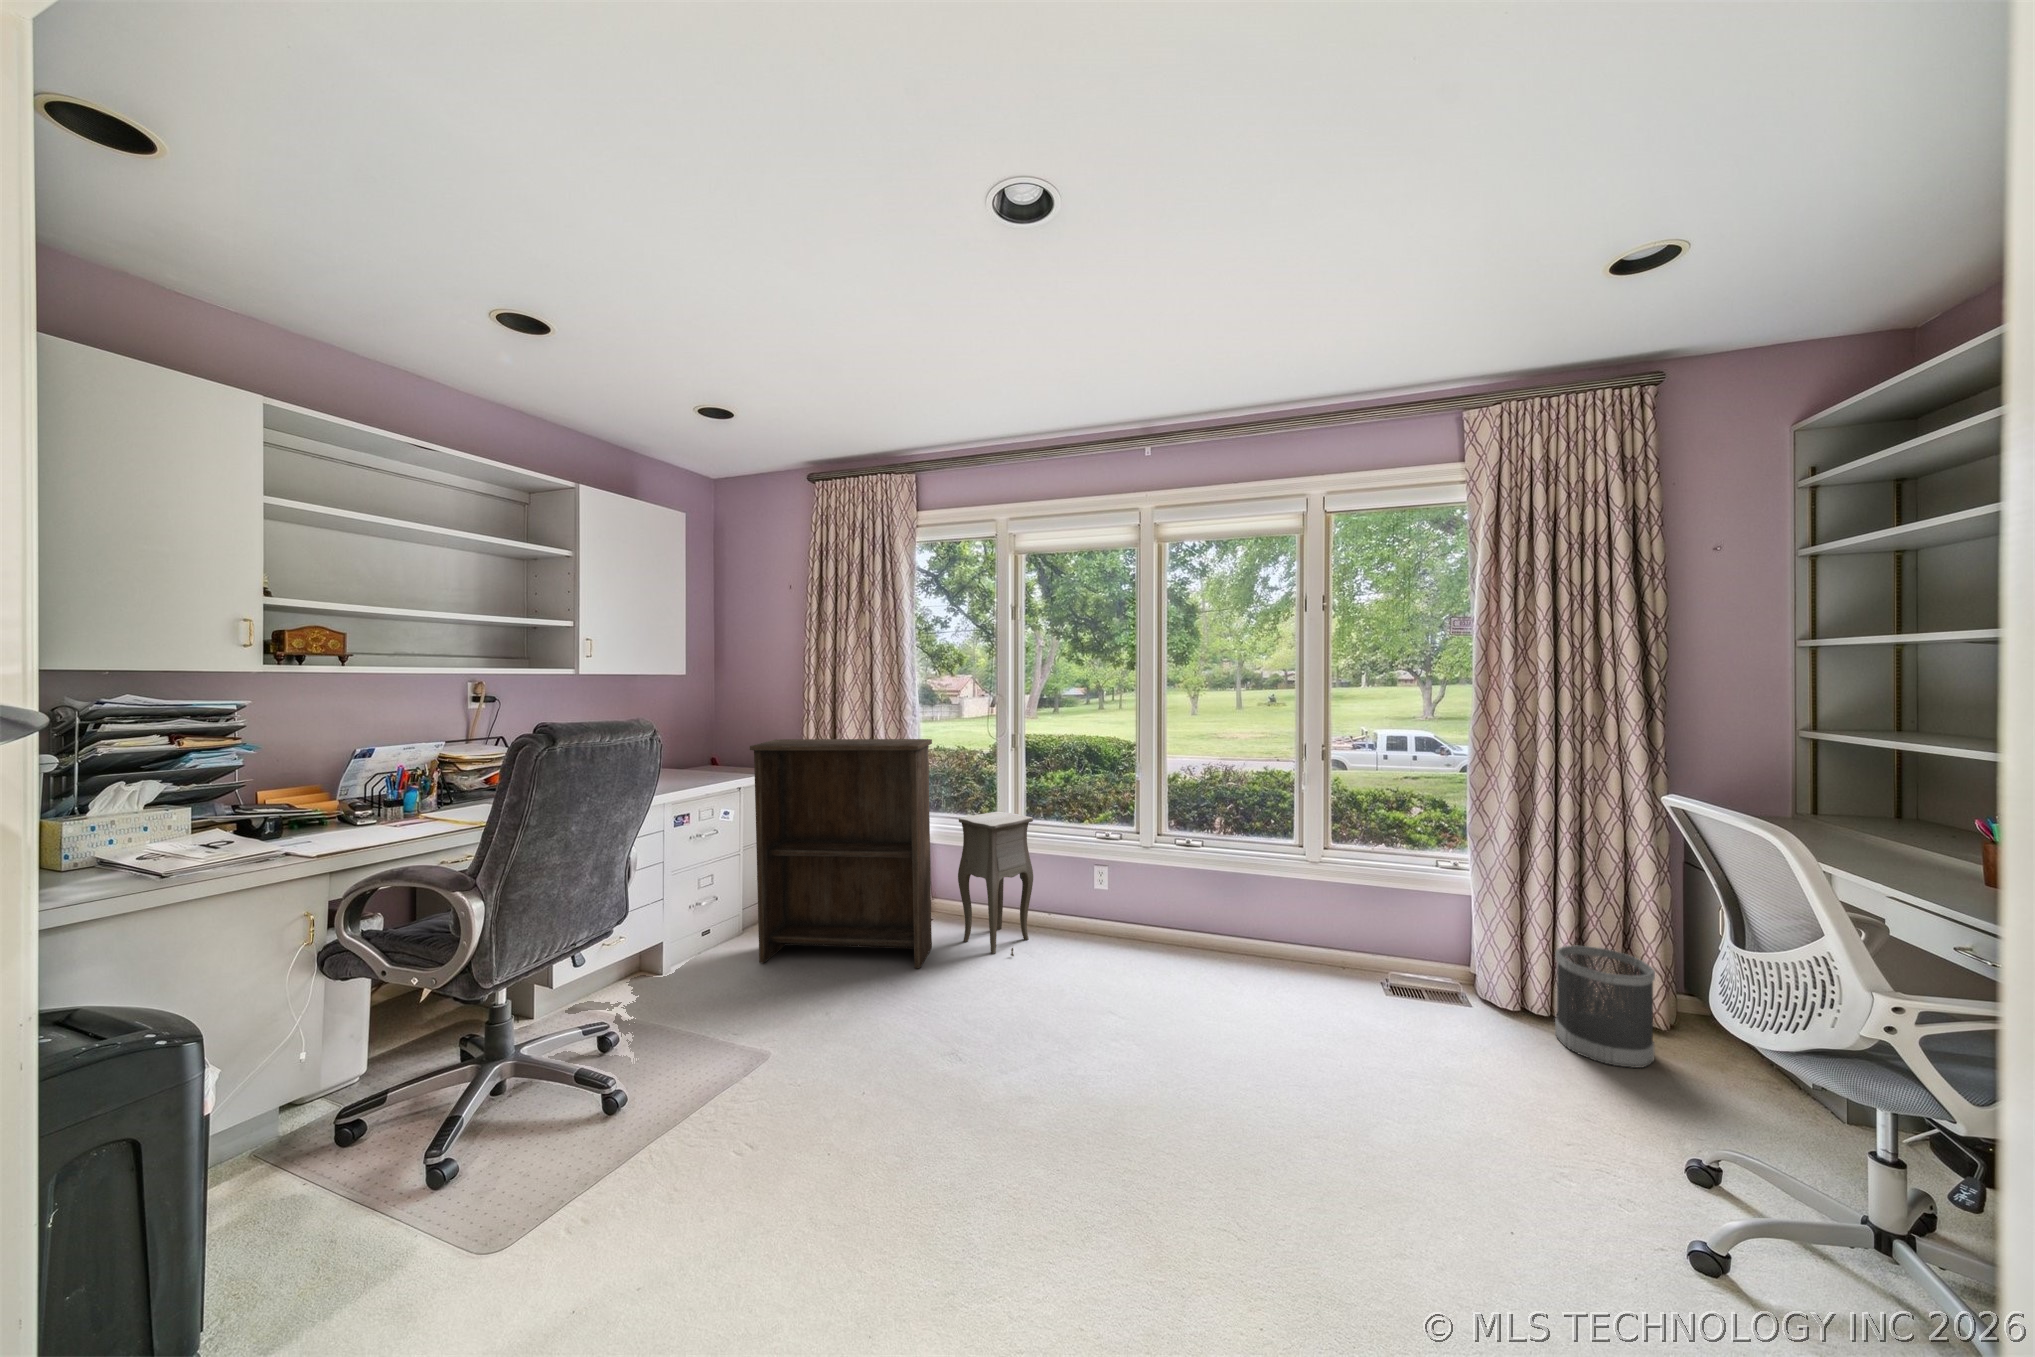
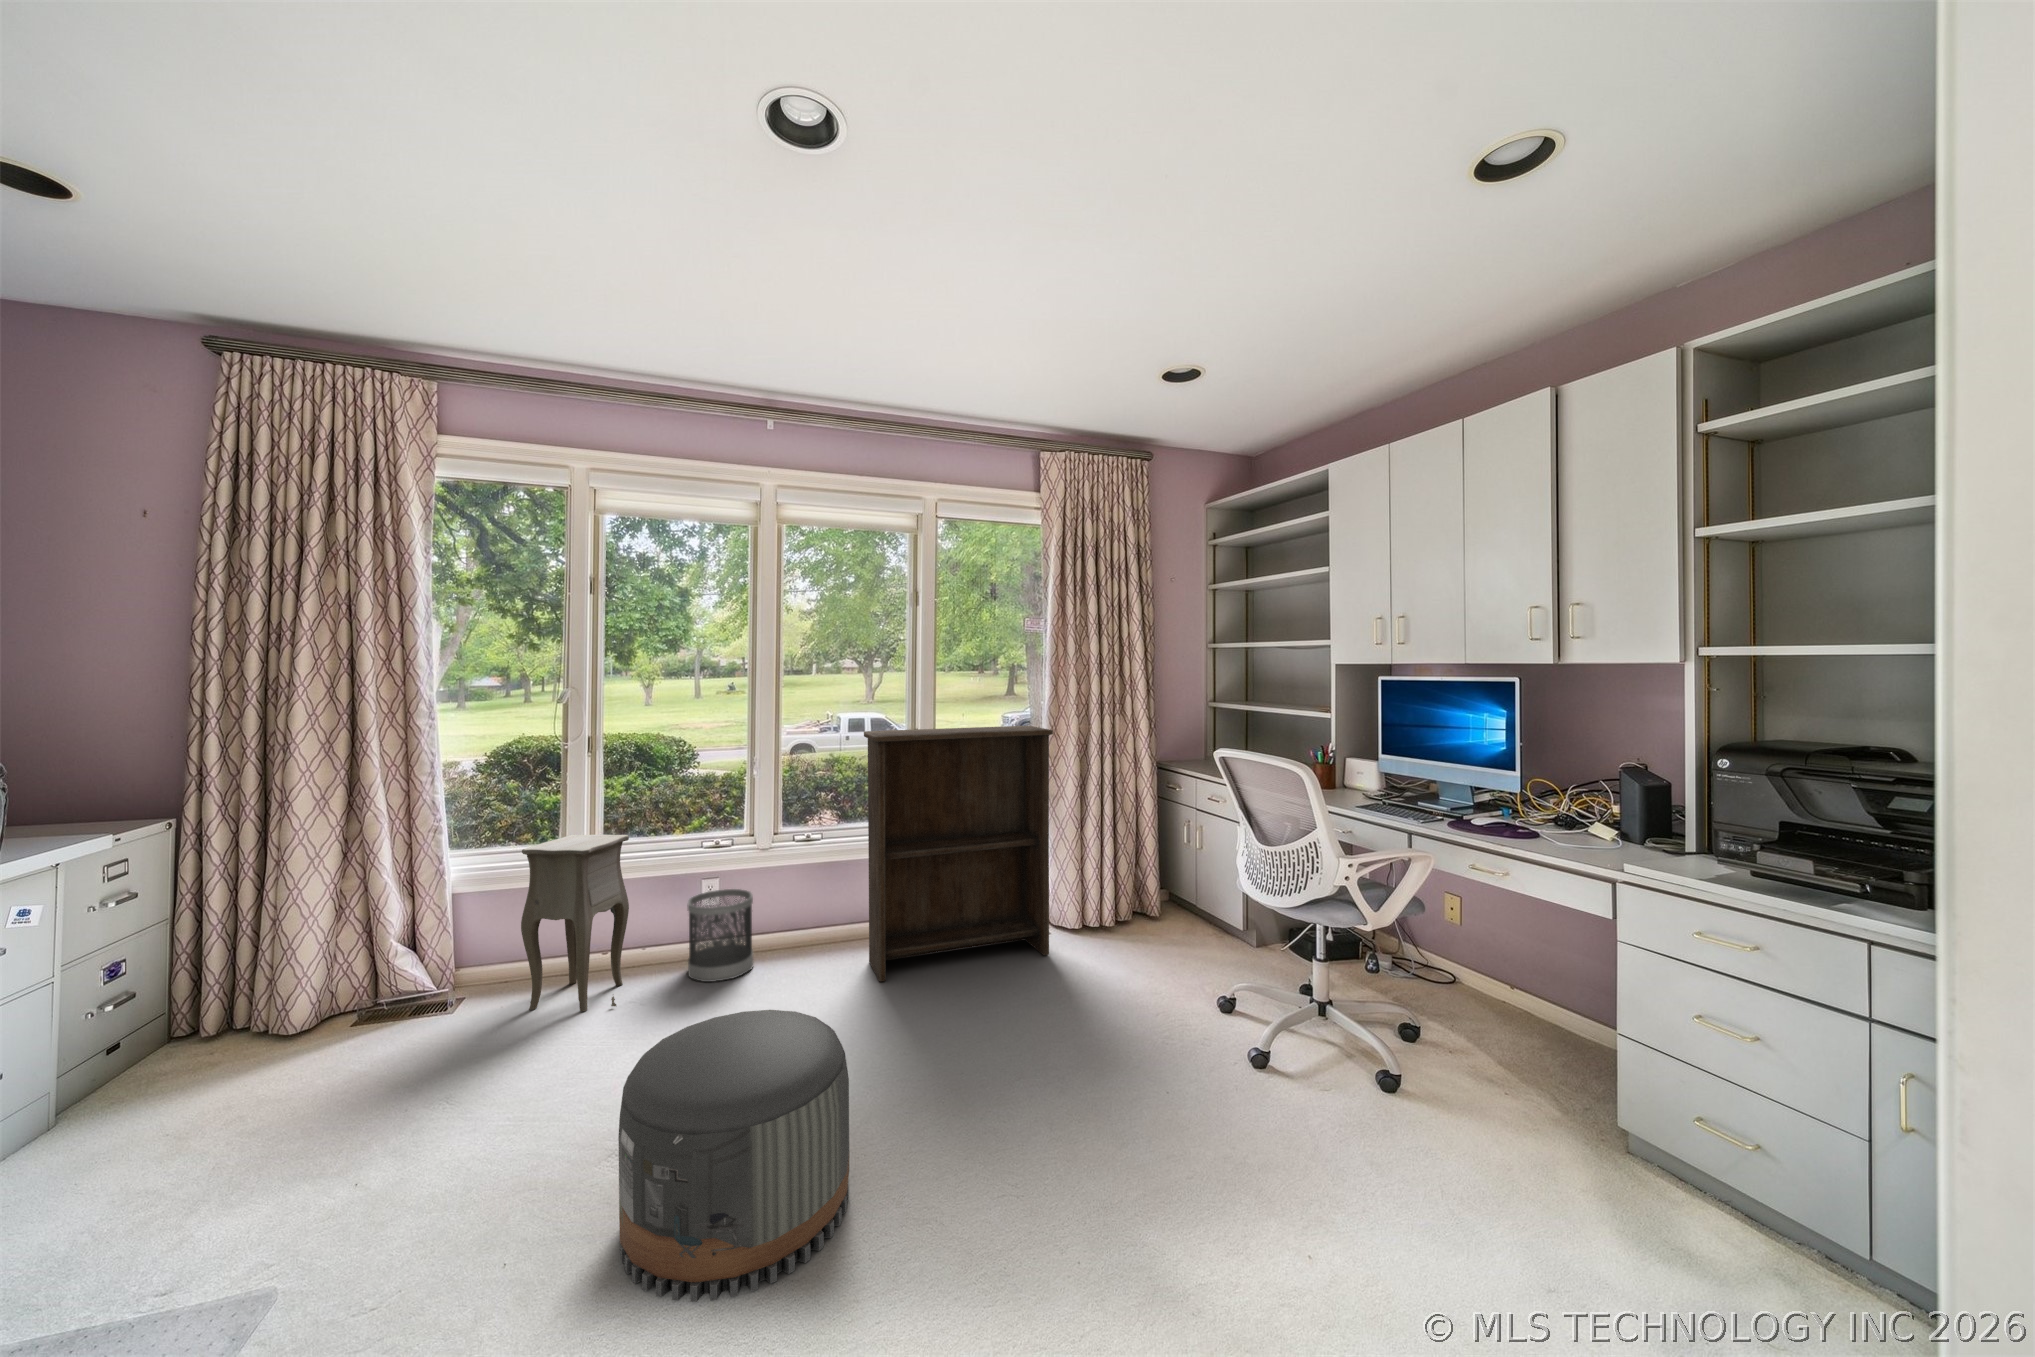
bookshelf: present [750,739,932,968] -> present [864,726,1053,982]
wastebasket: present [1555,945,1655,1068] -> present [687,889,753,982]
pouf: none [901,991,1088,1241] -> present [618,1010,849,1302]

